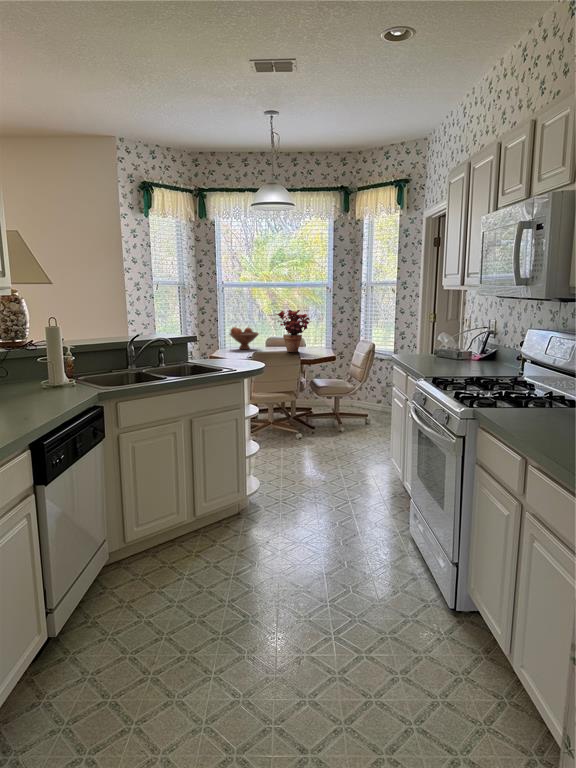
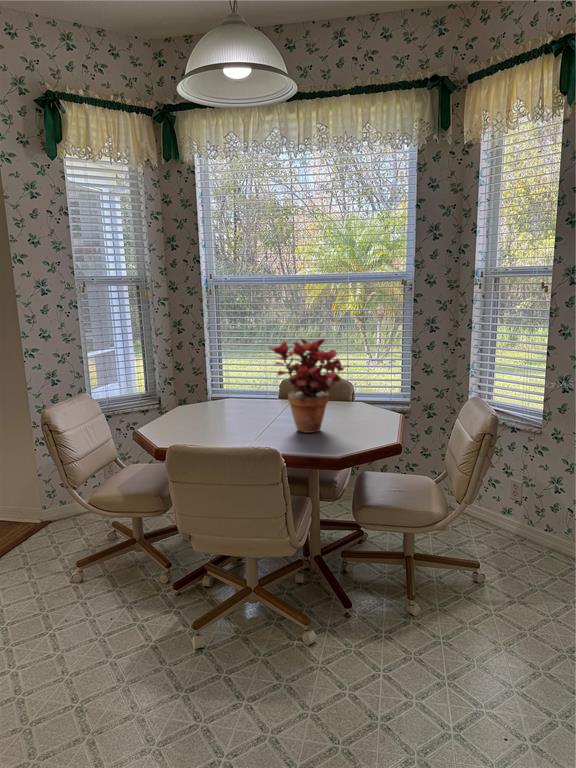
fruit bowl: present [230,327,259,349] -> none [192,368,252,414]

